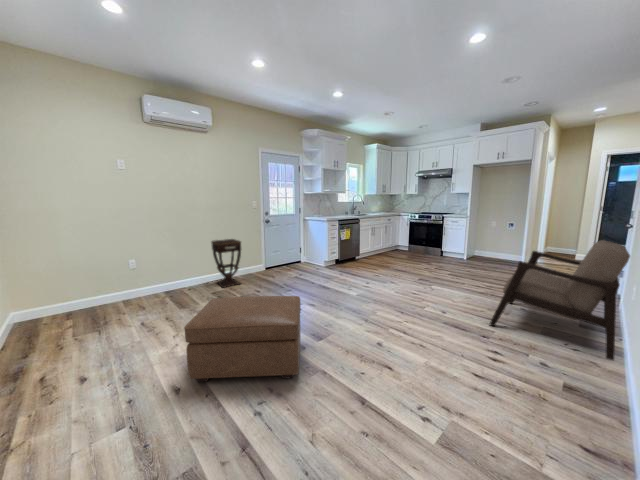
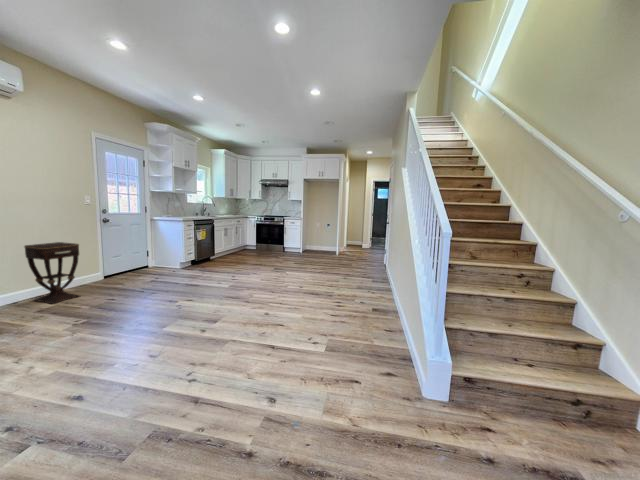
armchair: present [490,240,630,360] -> none [330,231,392,295]
ottoman: present [184,296,301,382] -> none [94,286,217,381]

